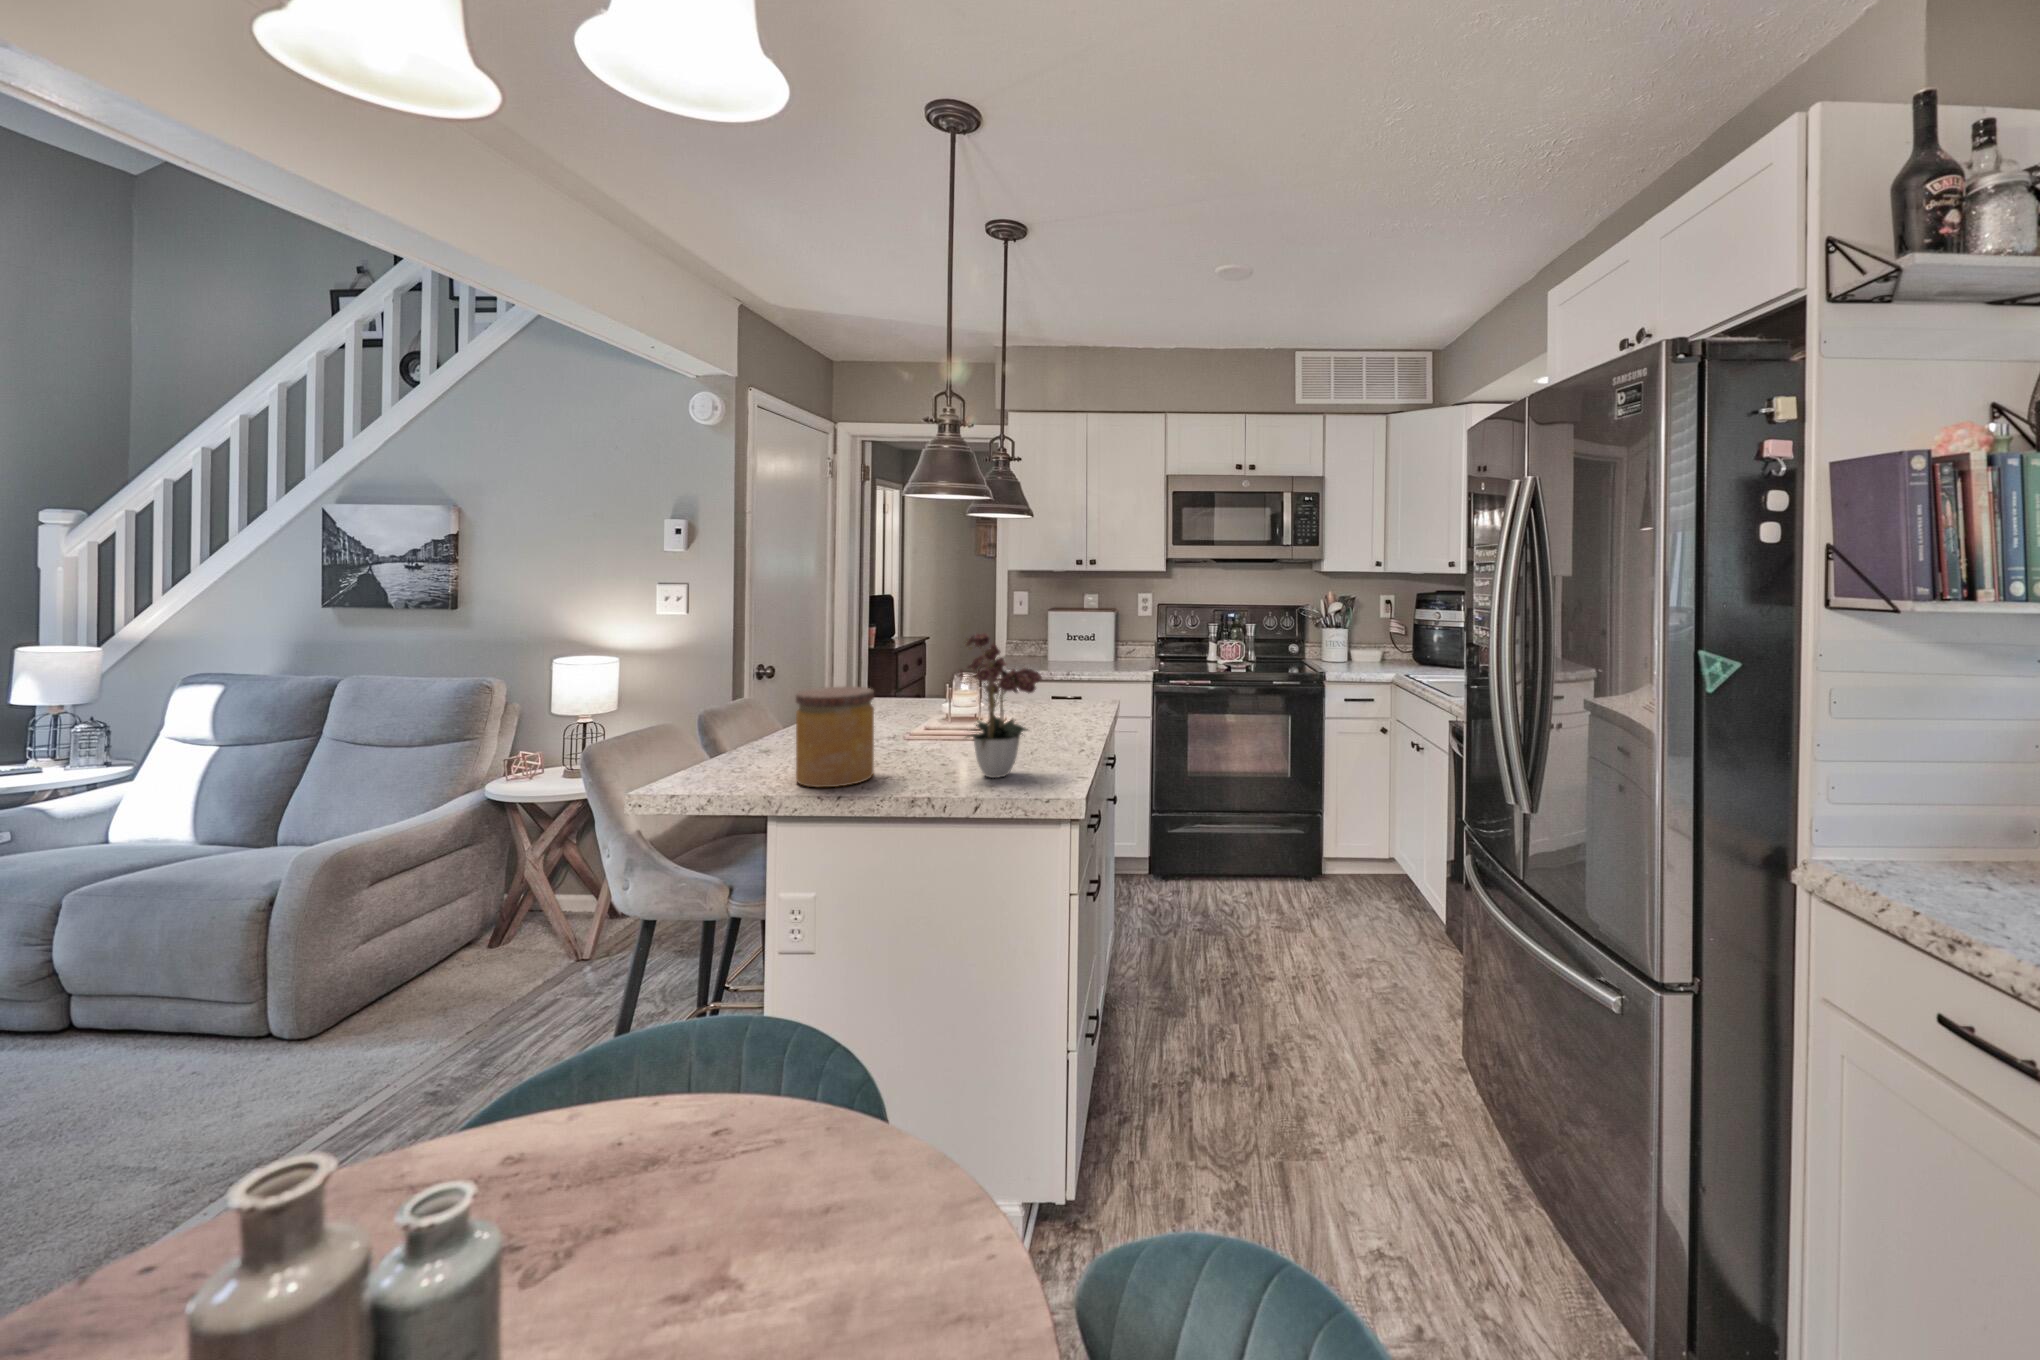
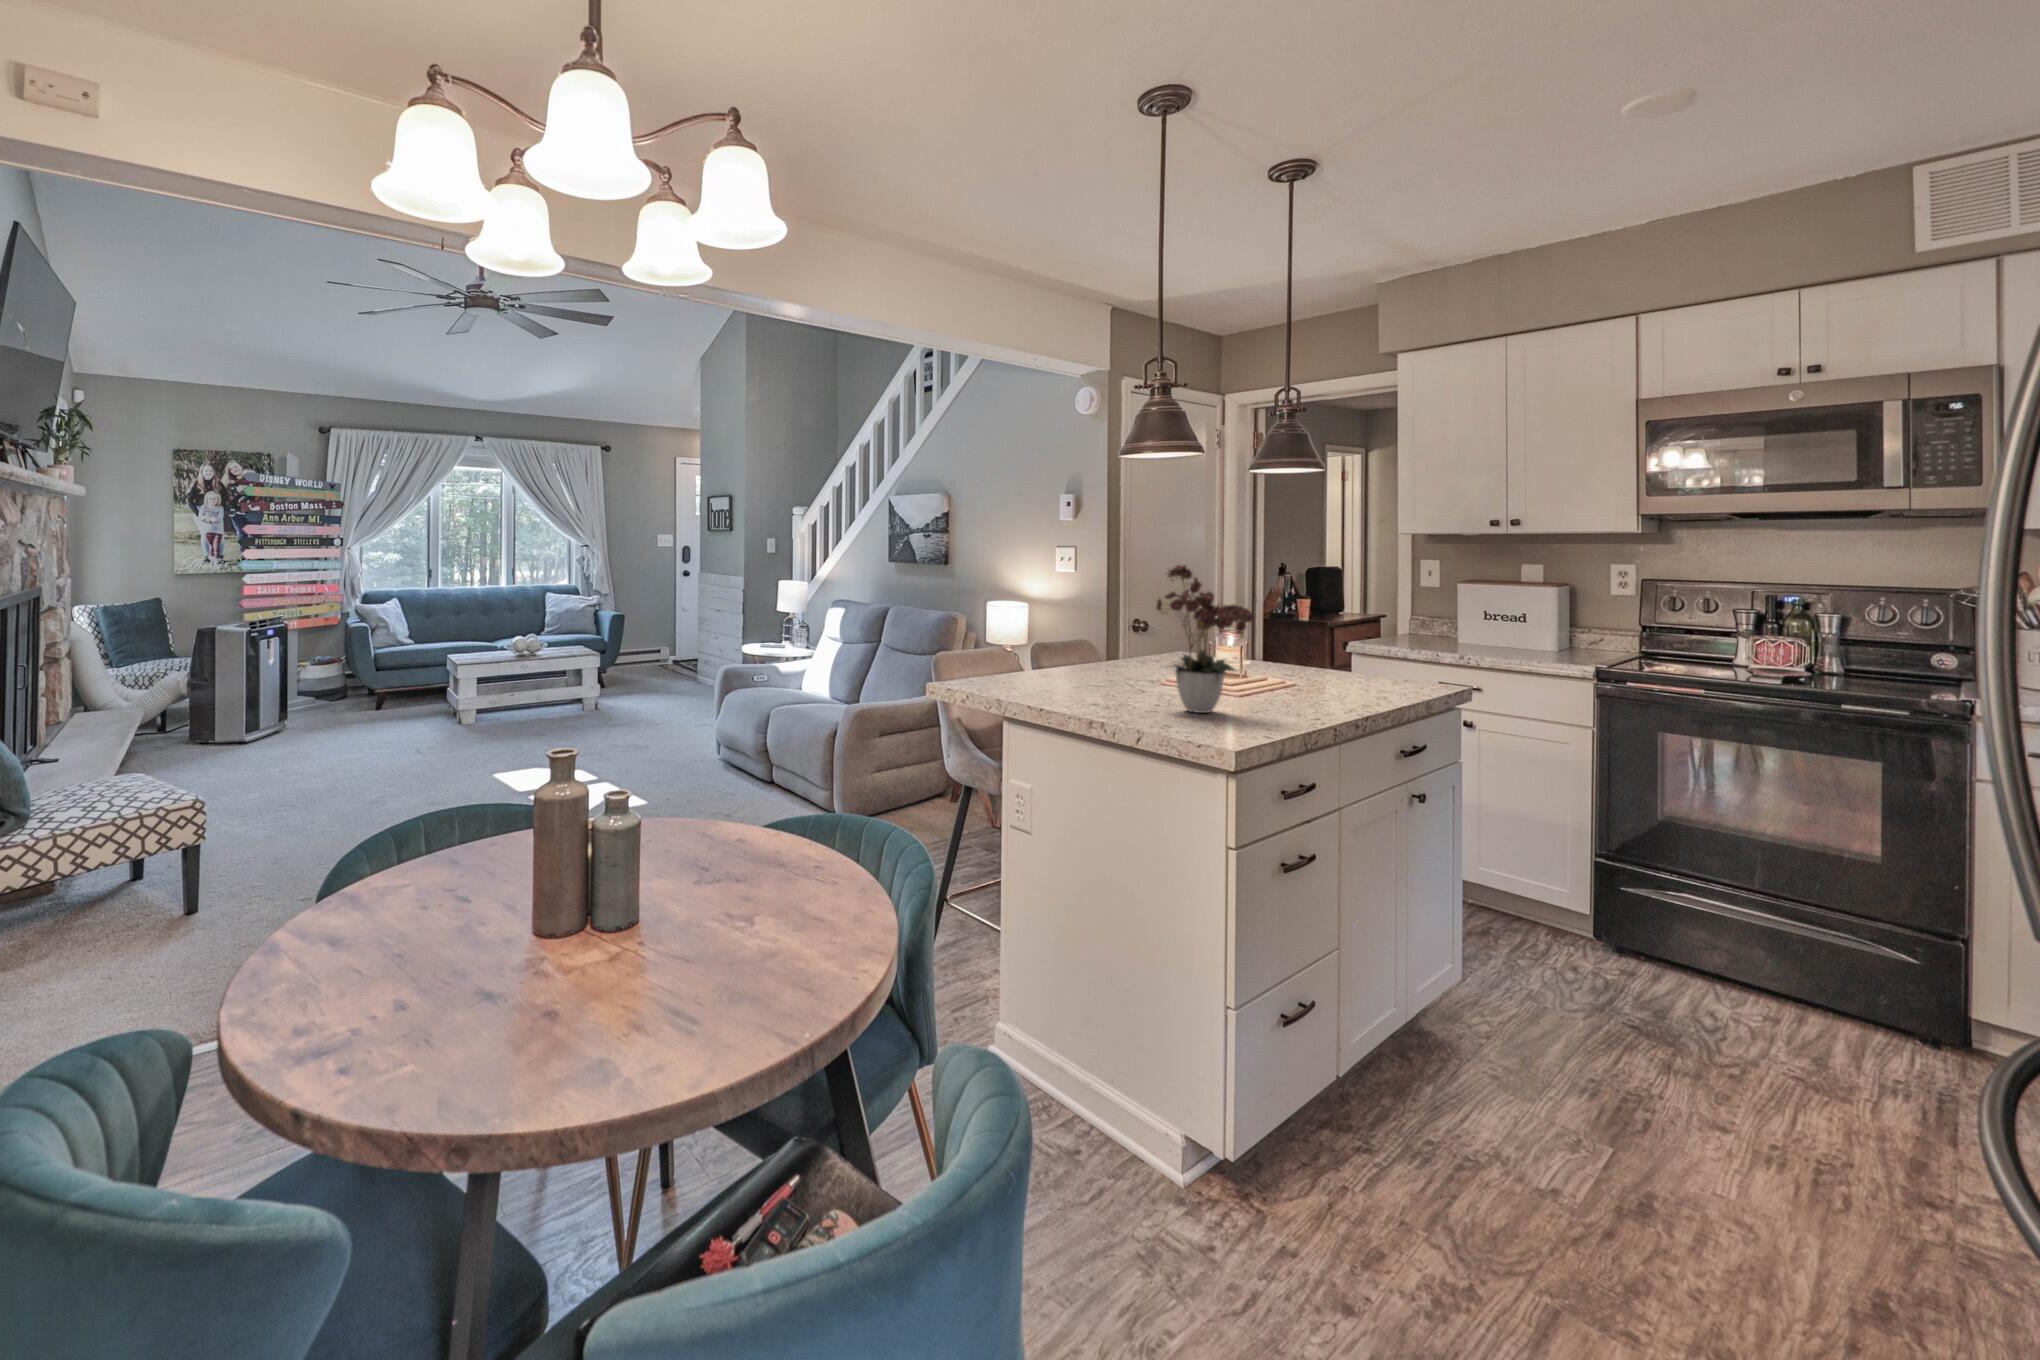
jar: present [796,686,874,787] -> none [1029,612,1096,697]

